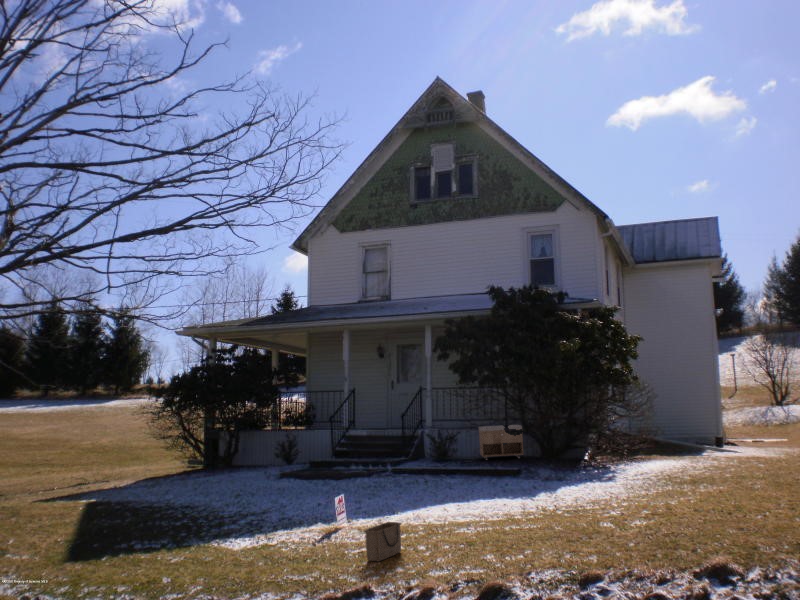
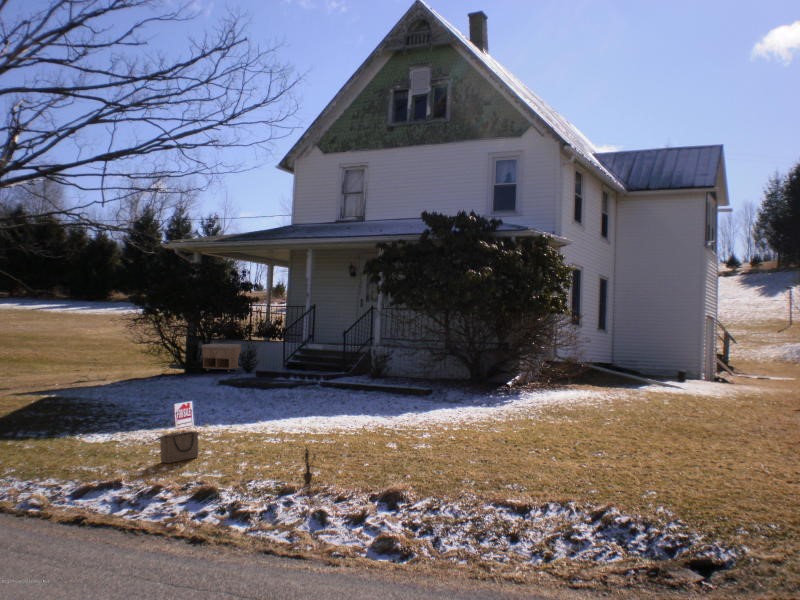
storage bench: present [479,425,524,460] -> present [202,343,241,372]
decorative plant: none [568,527,594,569] -> present [302,448,316,483]

